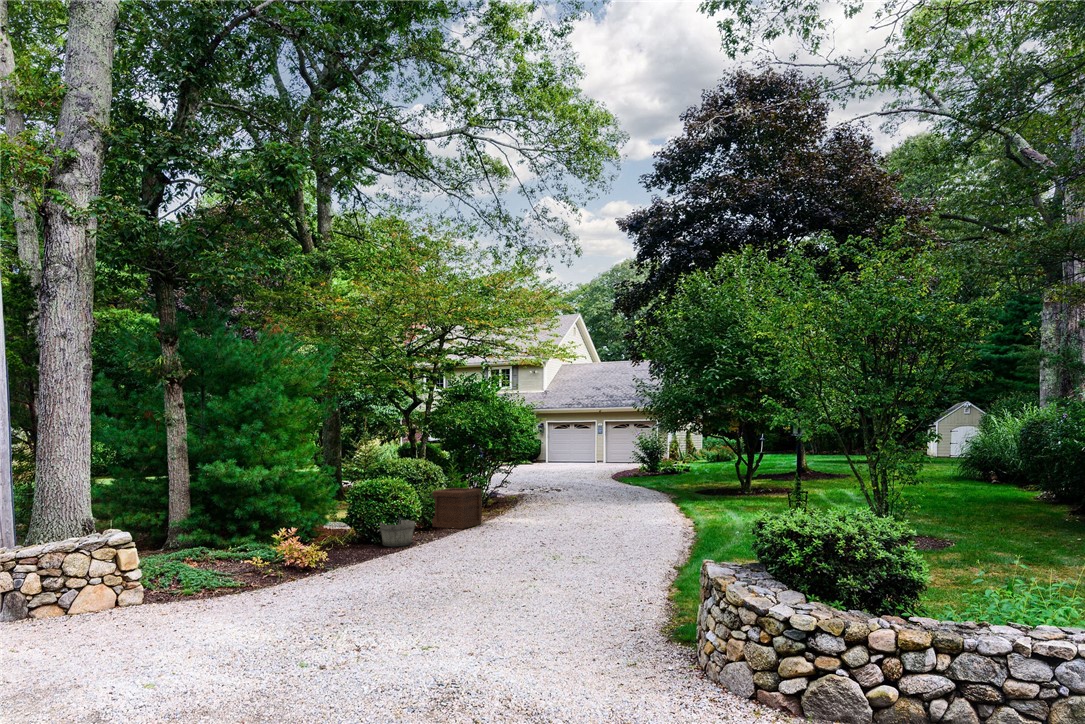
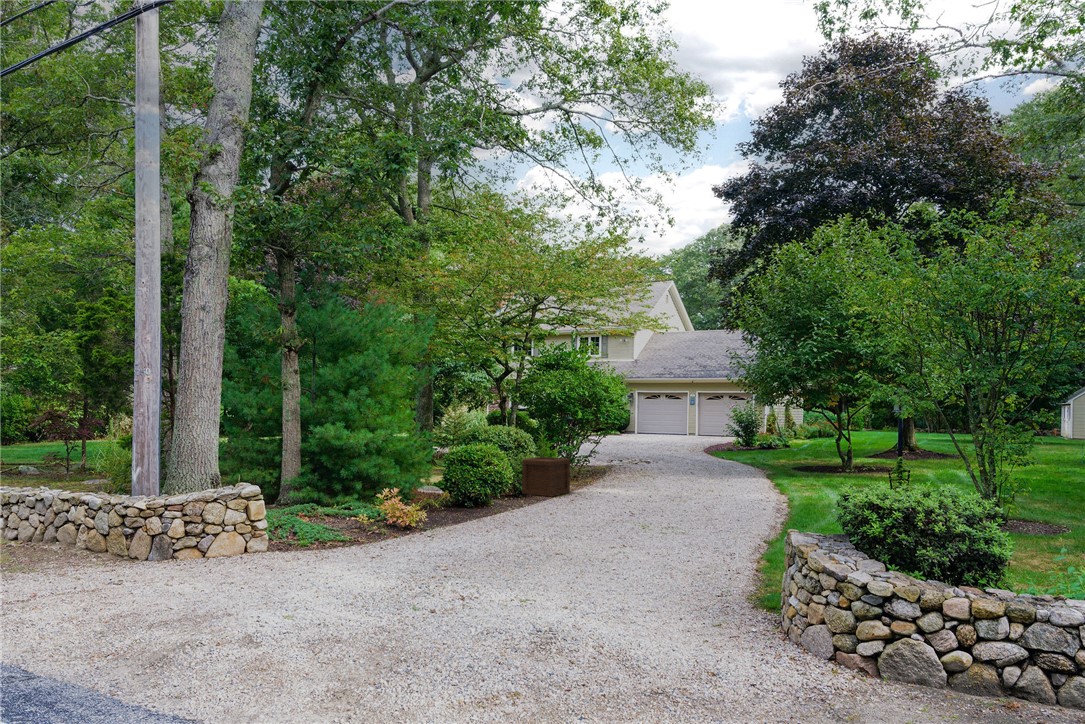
wooden bucket: present [380,516,415,546] -> none [473,480,506,510]

